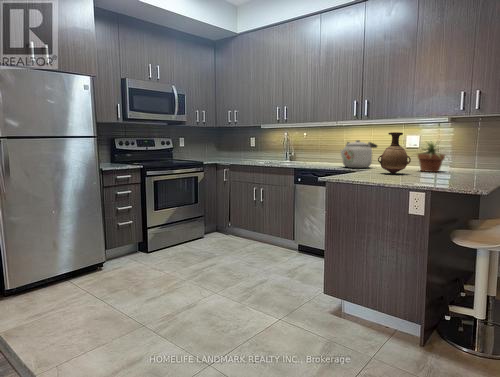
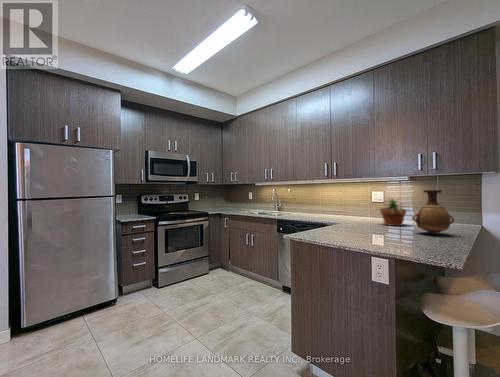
vase: present [378,132,411,174] -> present [413,190,454,234]
kettle: present [341,140,377,168] -> none [313,196,345,220]

